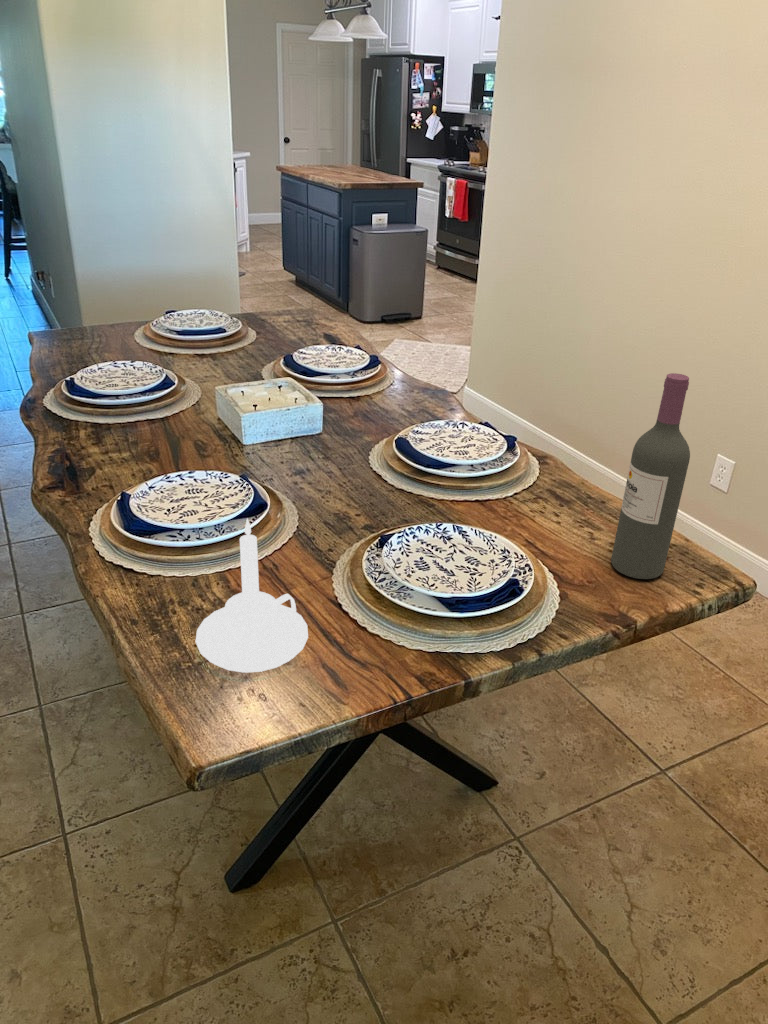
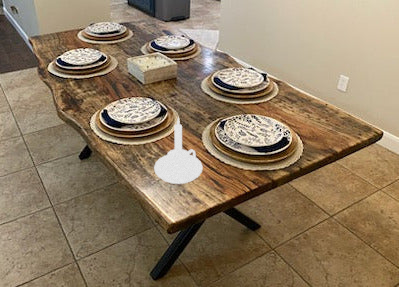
wine bottle: present [611,373,690,579] -> none [319,44,356,133]

